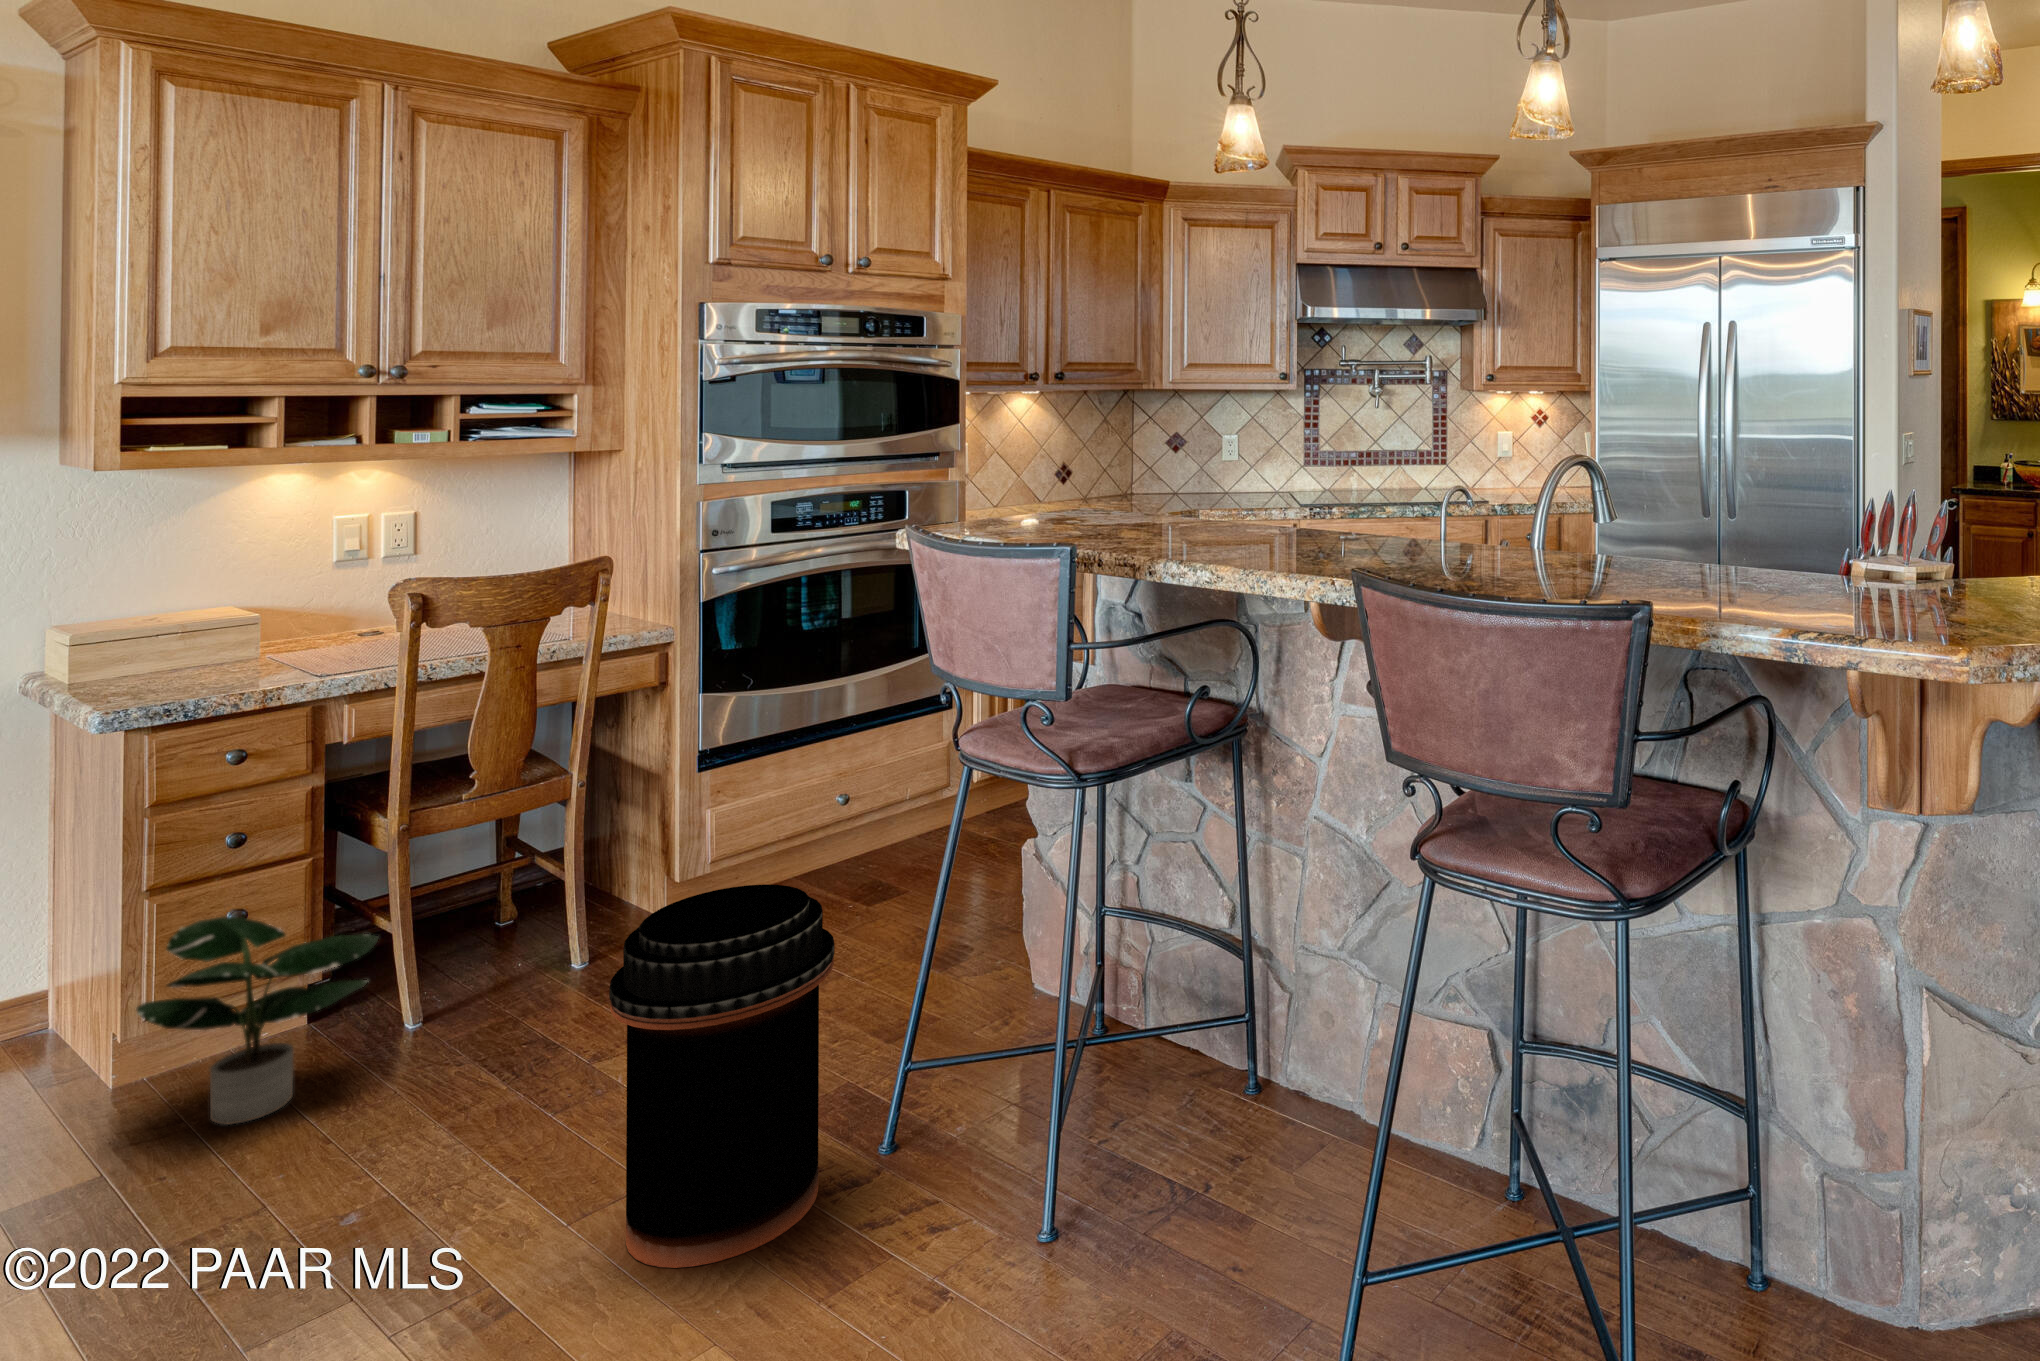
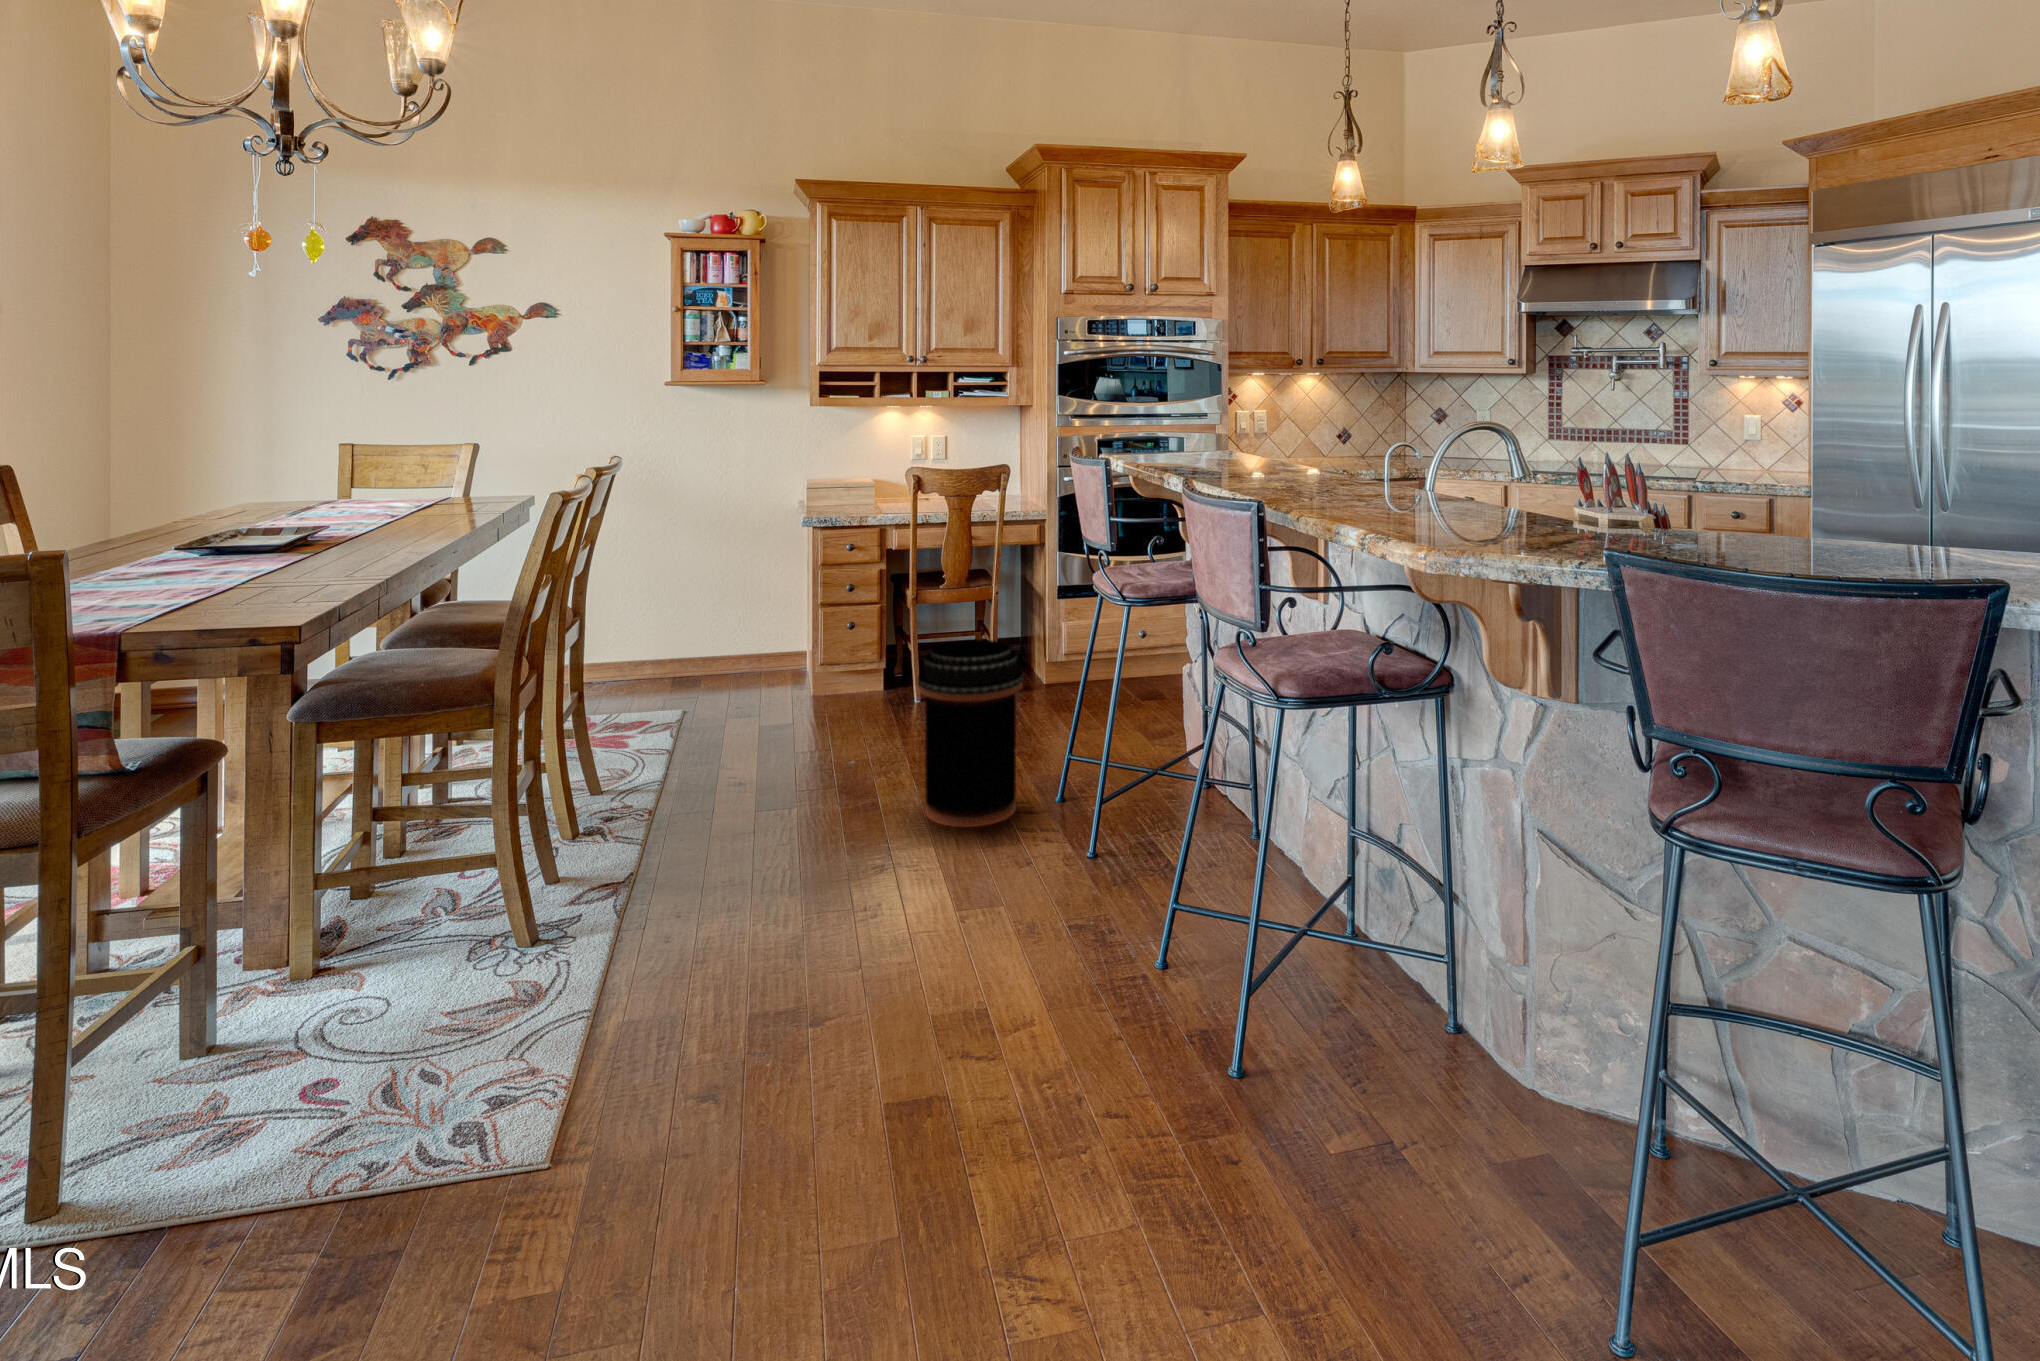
potted plant: present [136,916,378,1125] -> none [805,625,896,724]

